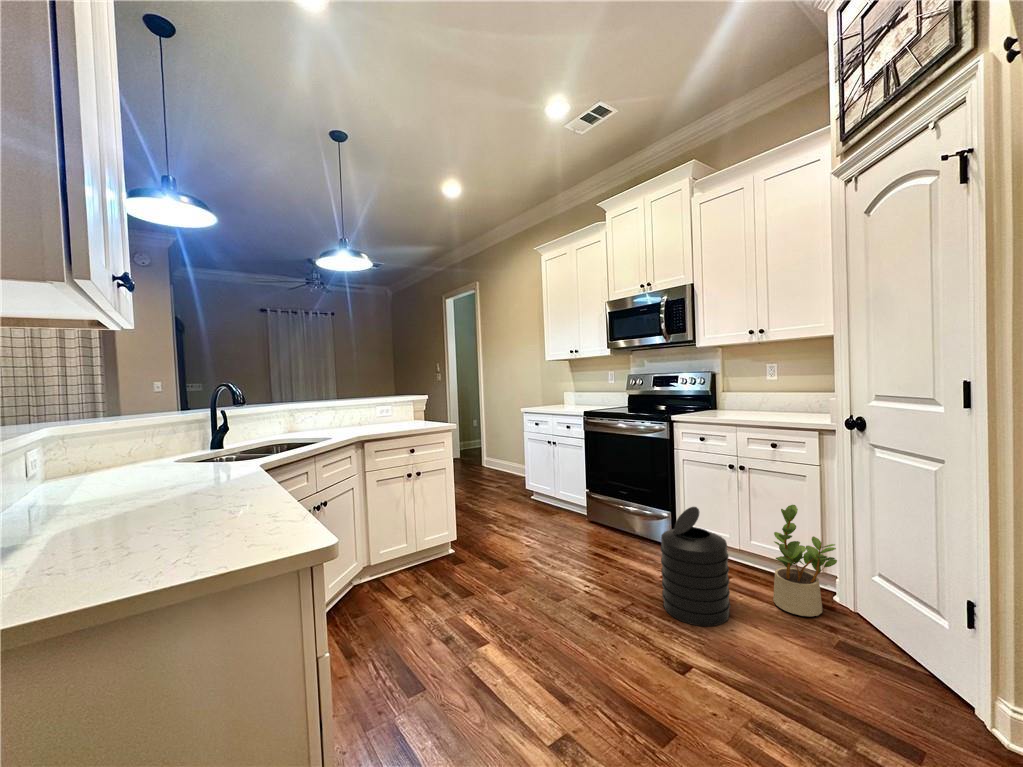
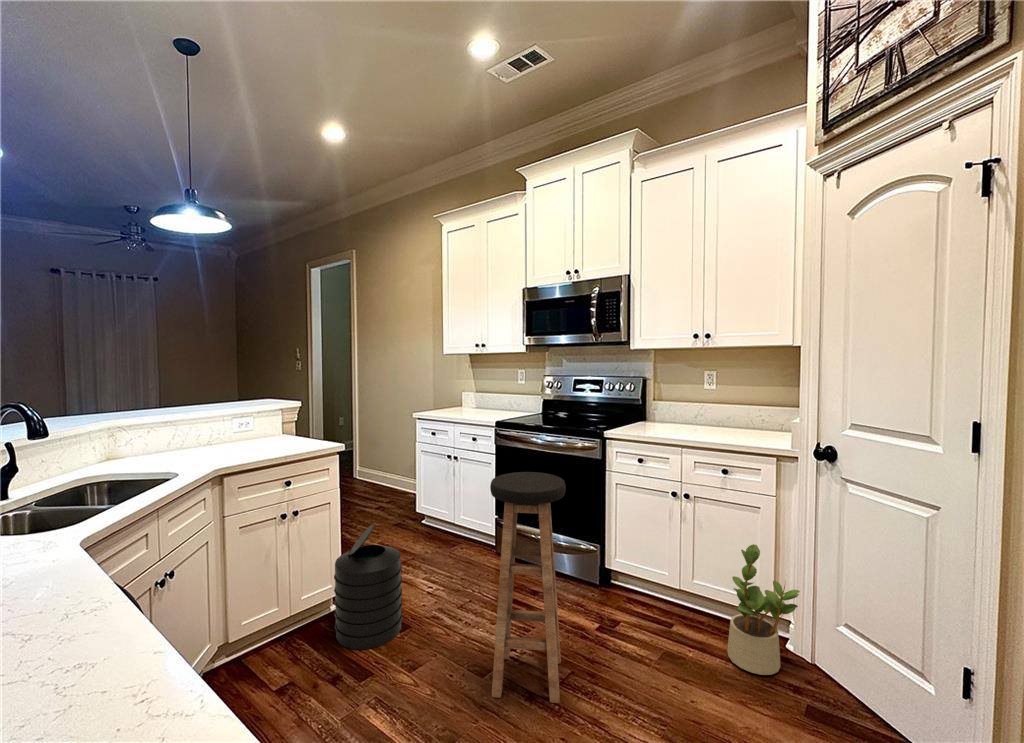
bar stool: none [562,442,625,613] -> present [490,472,566,703]
trash can: present [661,507,730,626] -> present [334,524,402,650]

